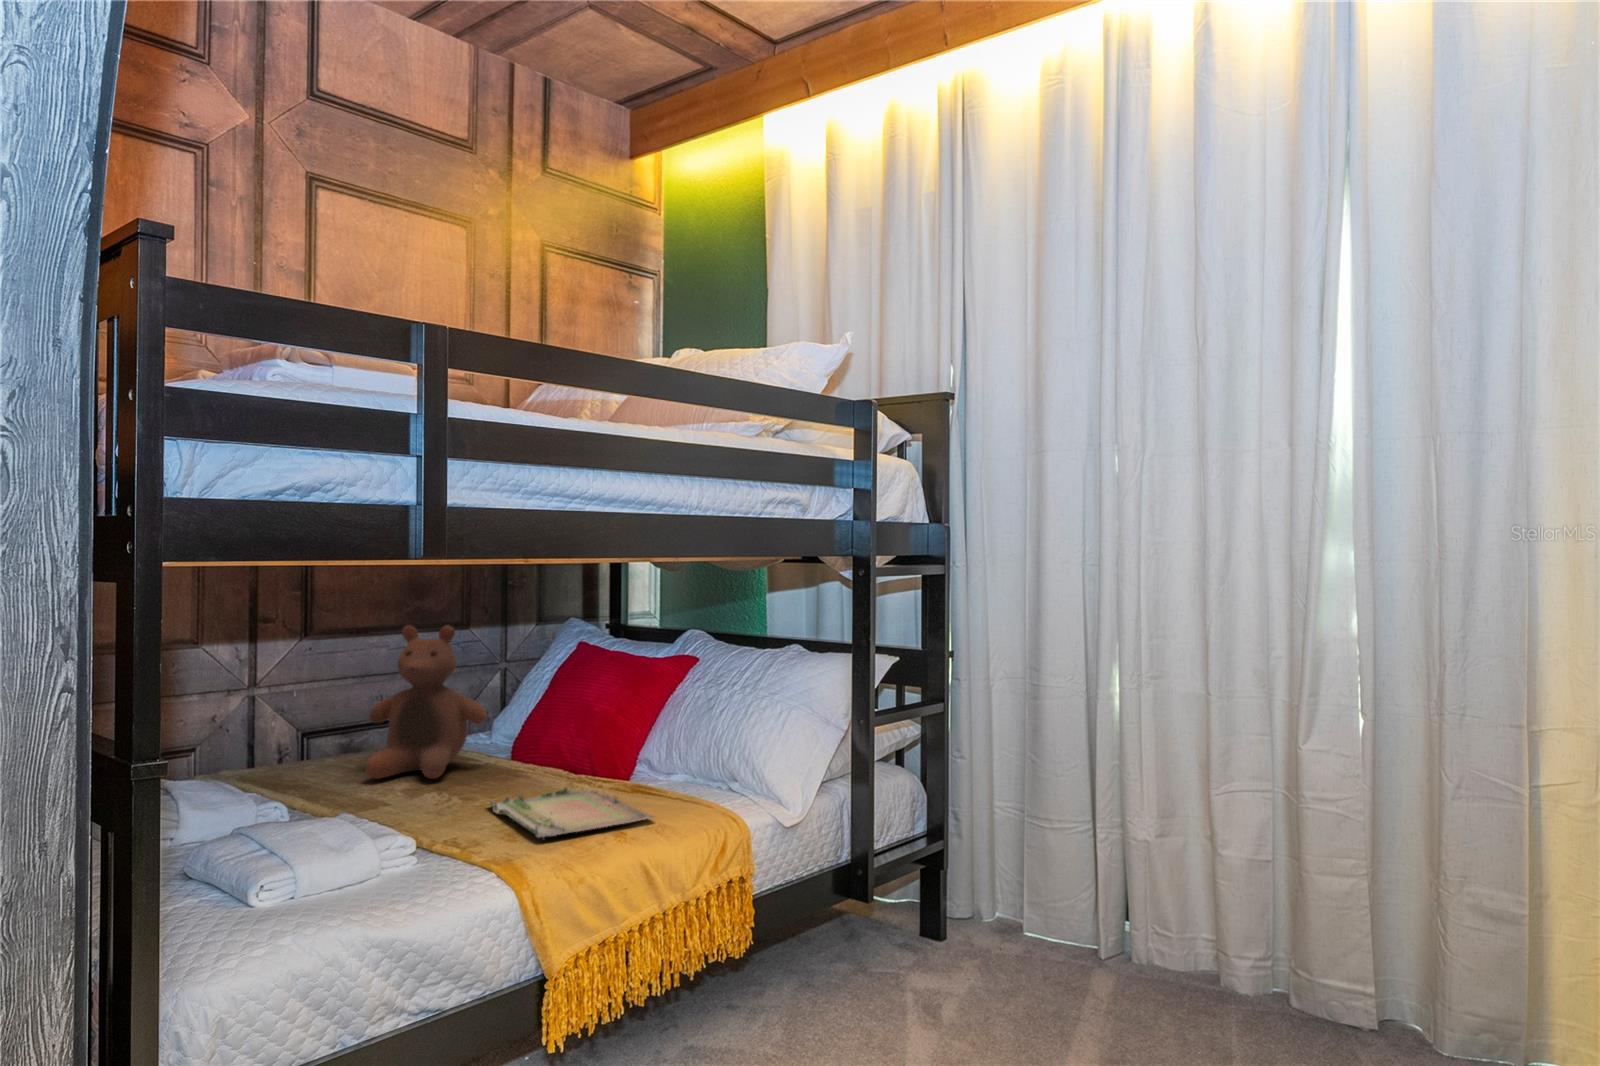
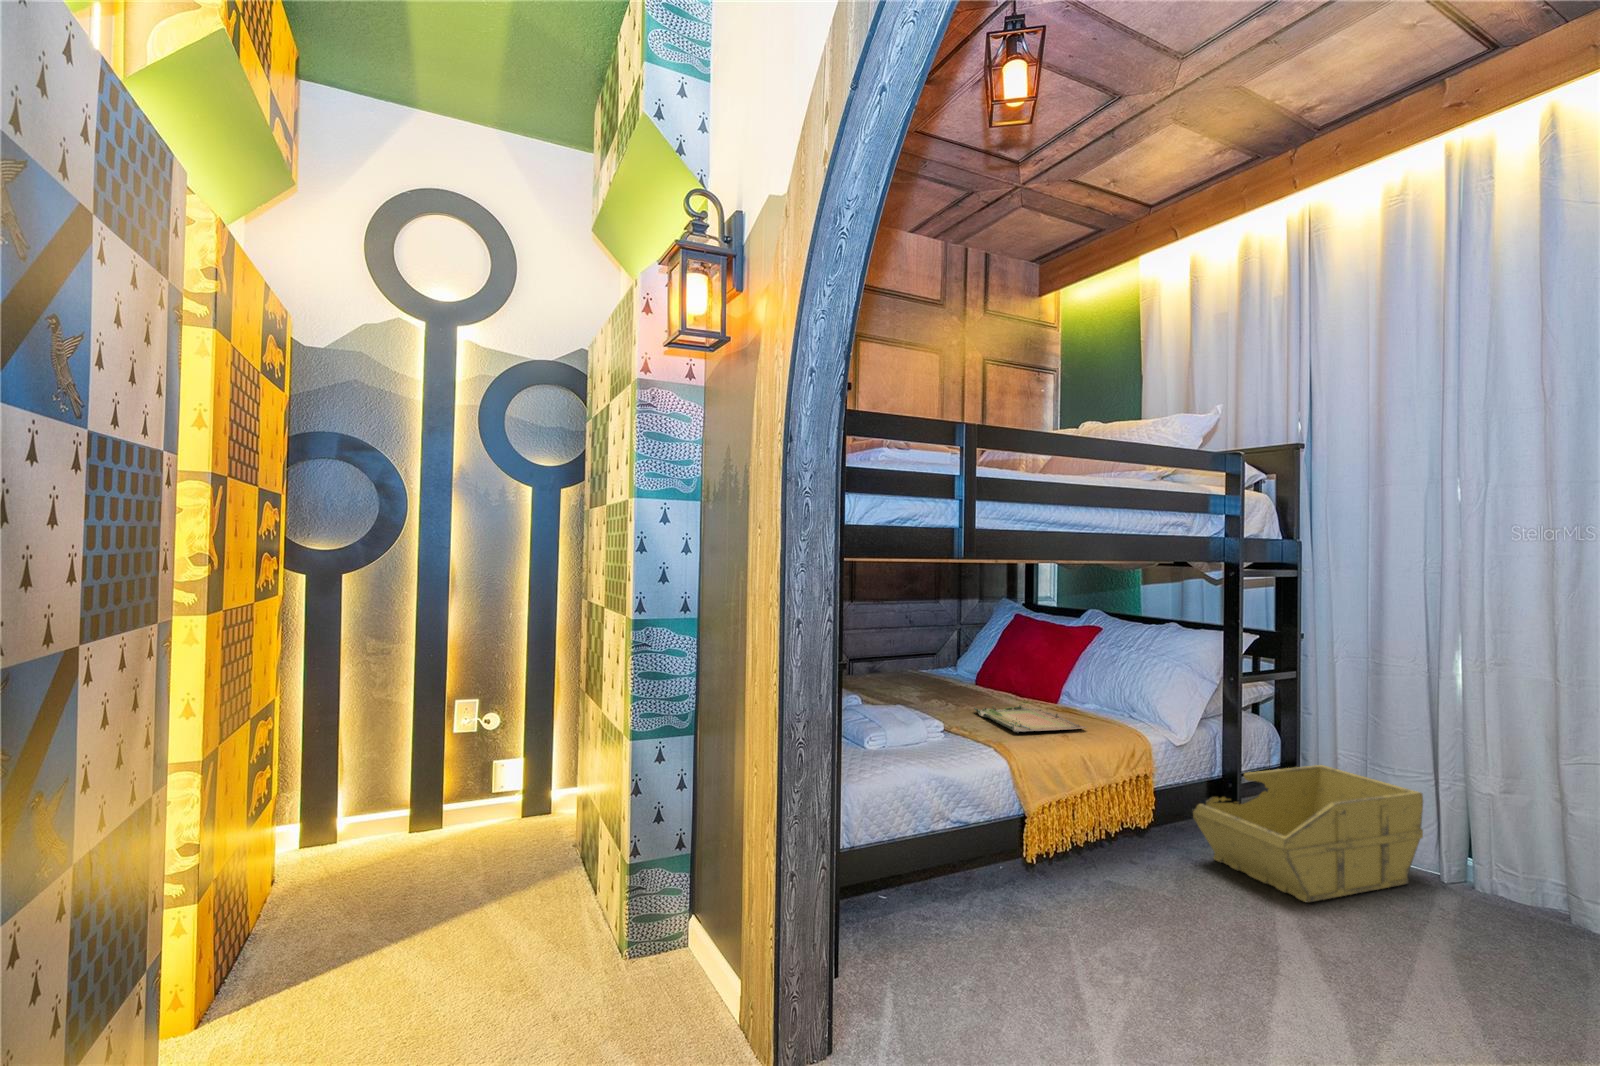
stuffed bear: present [365,625,487,779] -> none [892,600,963,694]
storage bin: none [811,823,1081,1025] -> present [1193,765,1423,902]

